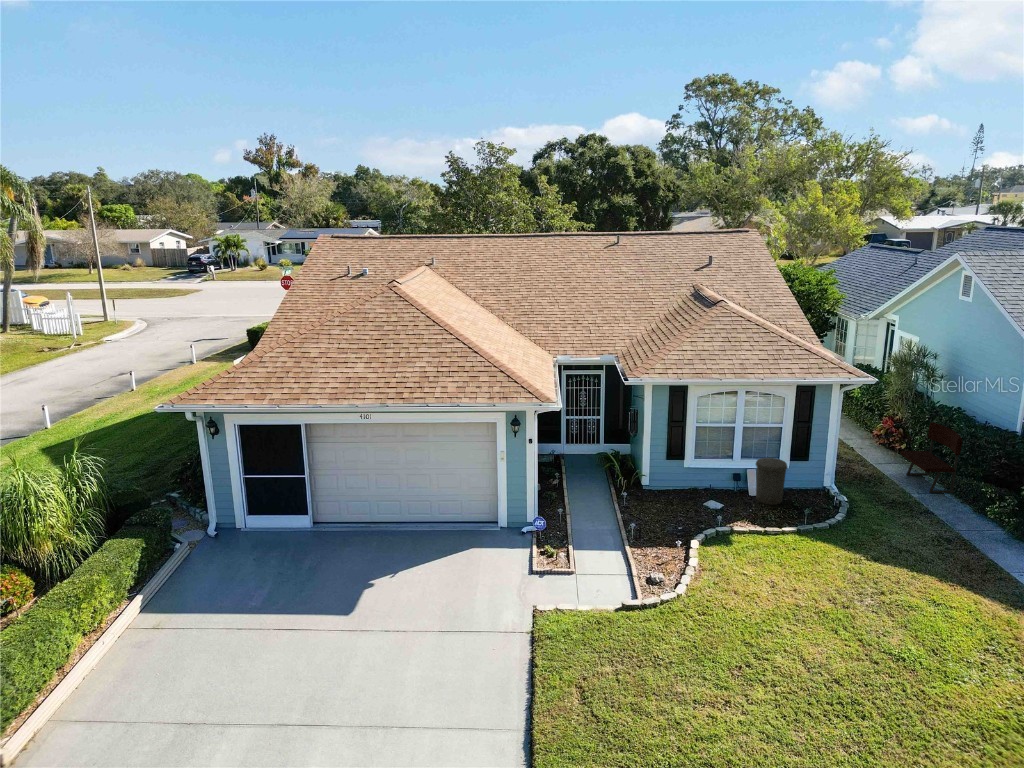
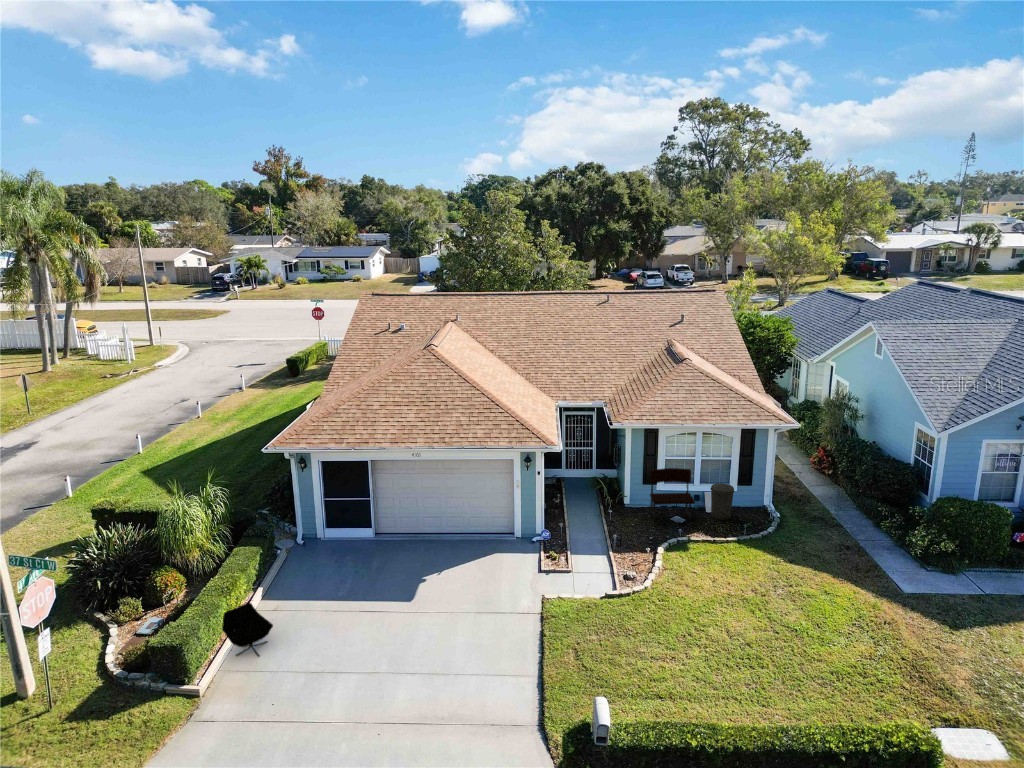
bench: present [901,422,962,493] -> present [650,468,695,519]
lounge chair: none [59,617,135,698] -> present [222,603,273,657]

